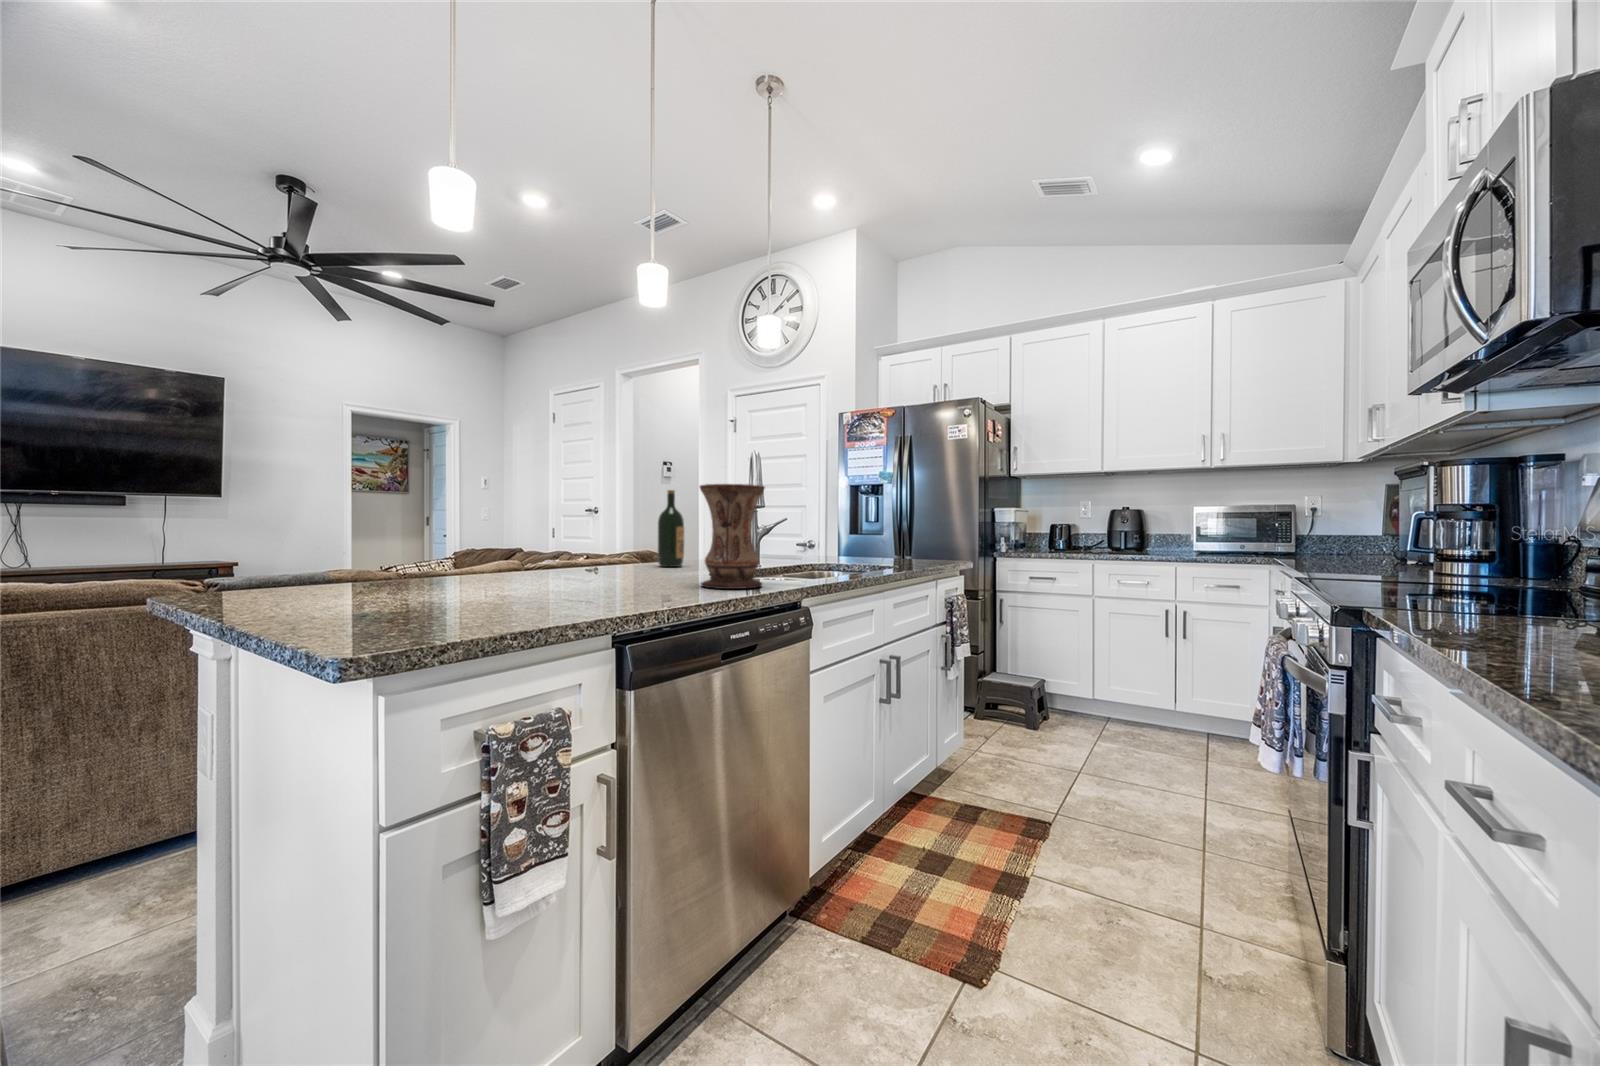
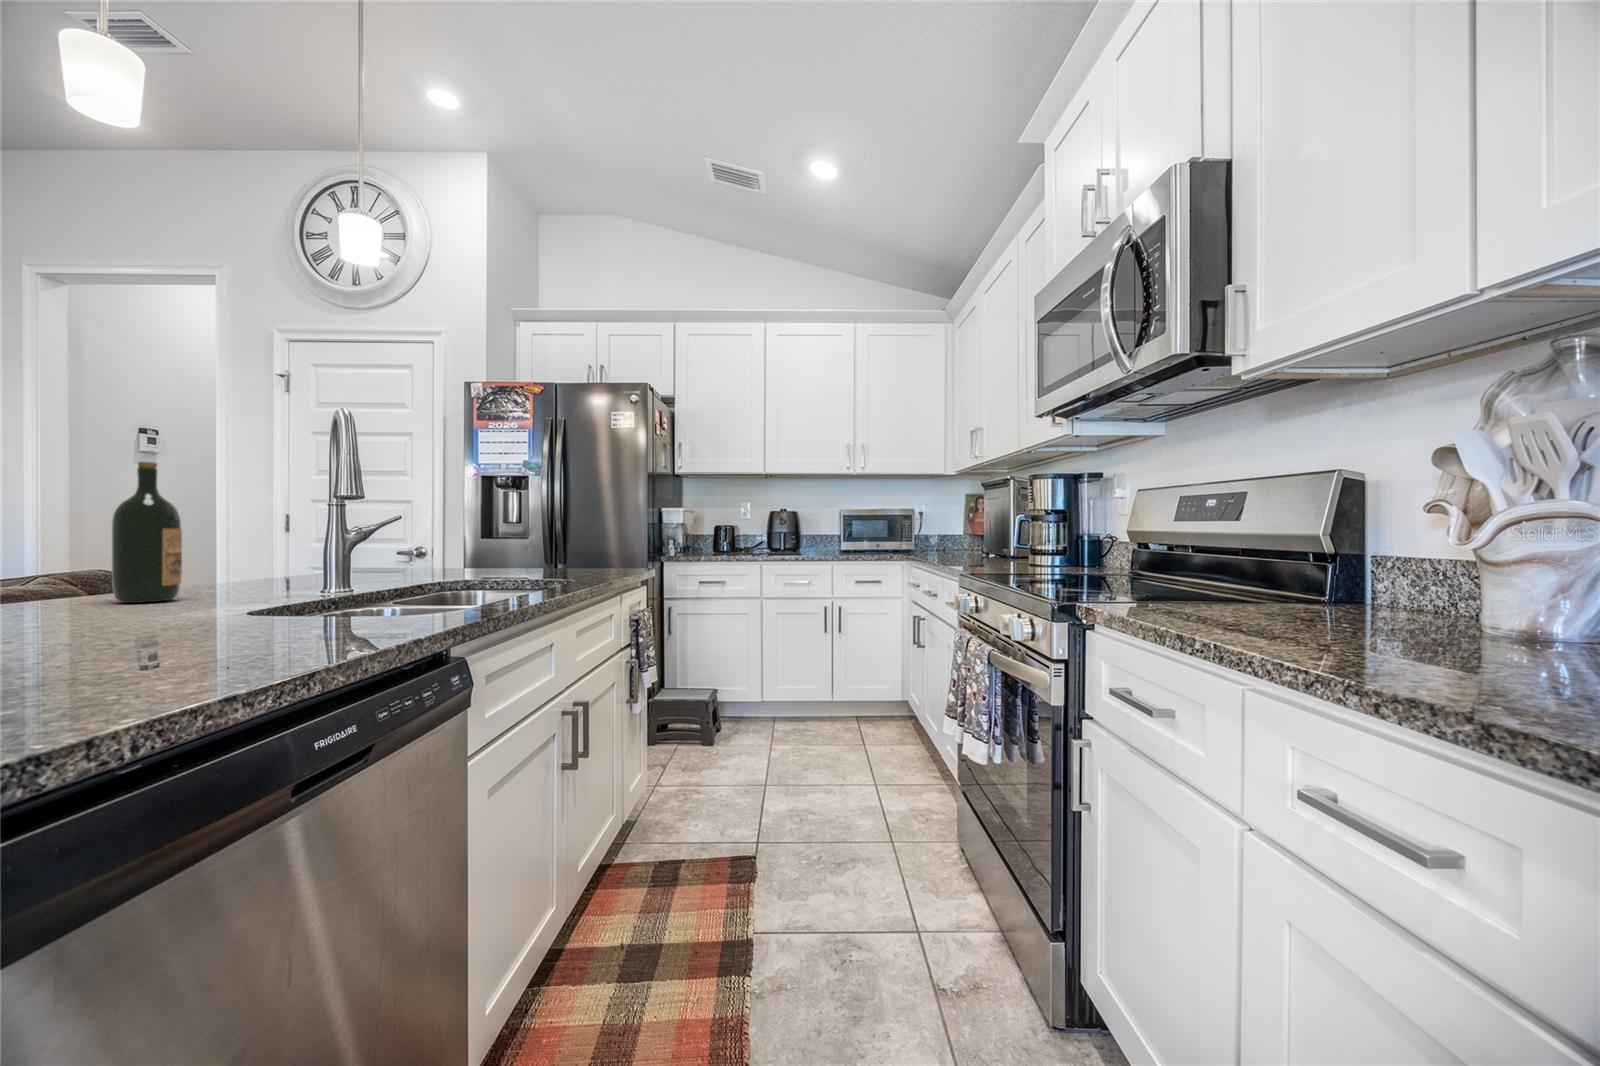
vase: present [700,484,765,589] -> none [226,446,379,643]

